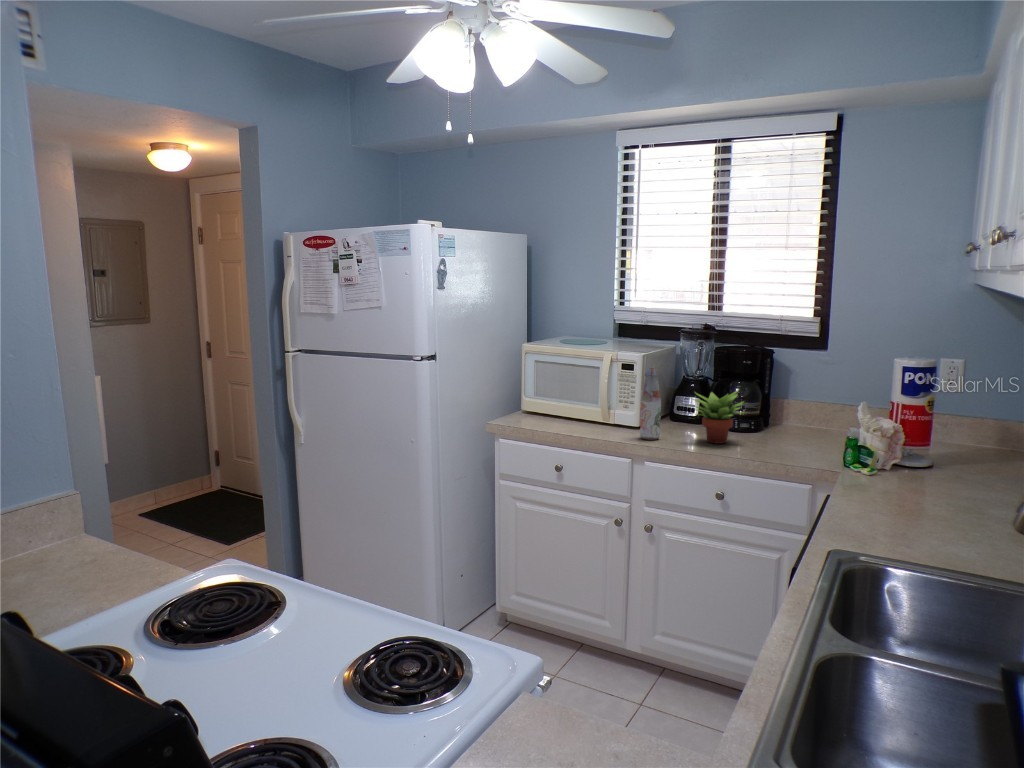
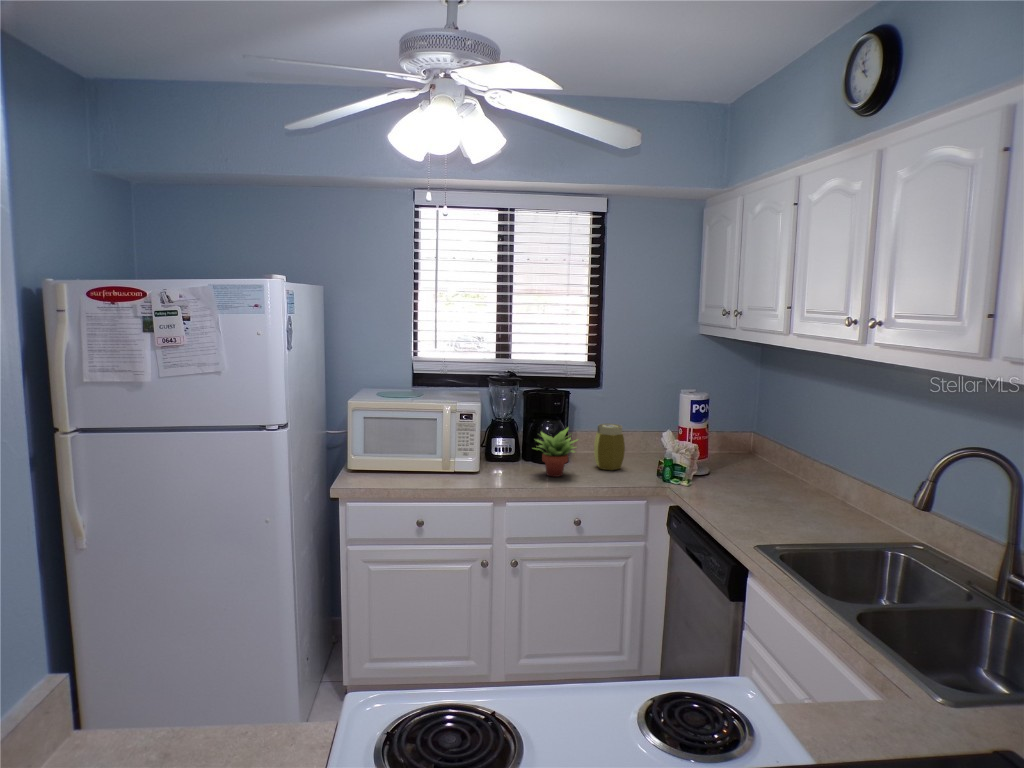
bottle: present [640,368,661,440] -> none [492,416,510,481]
jar: none [780,391,818,447] -> present [594,424,625,470]

